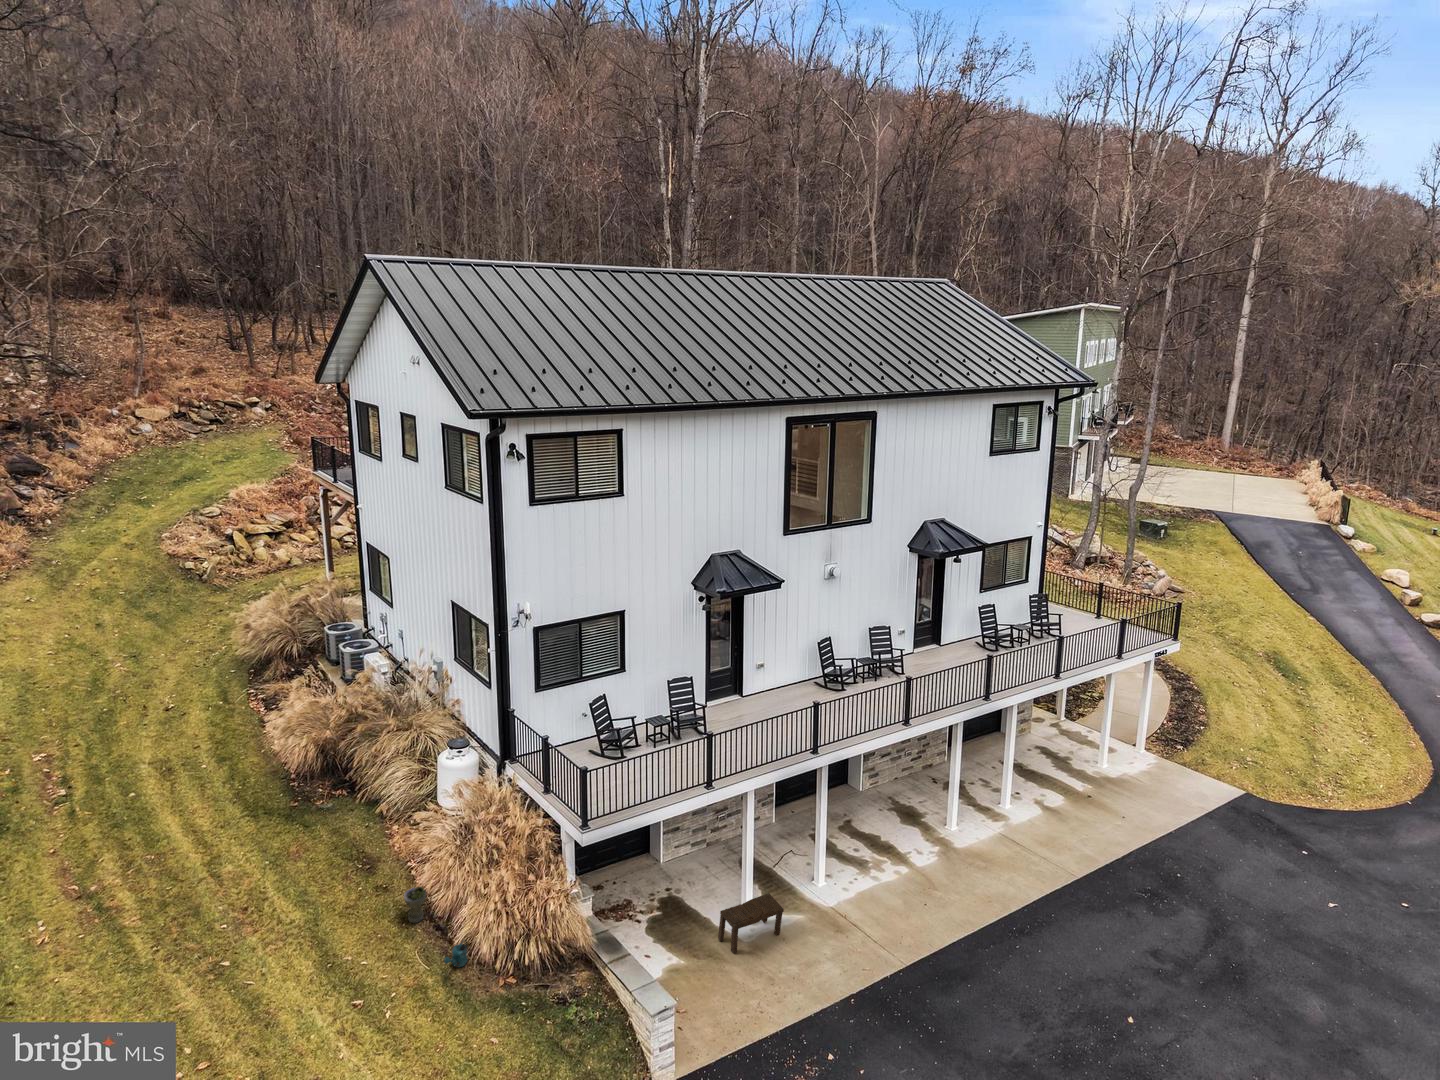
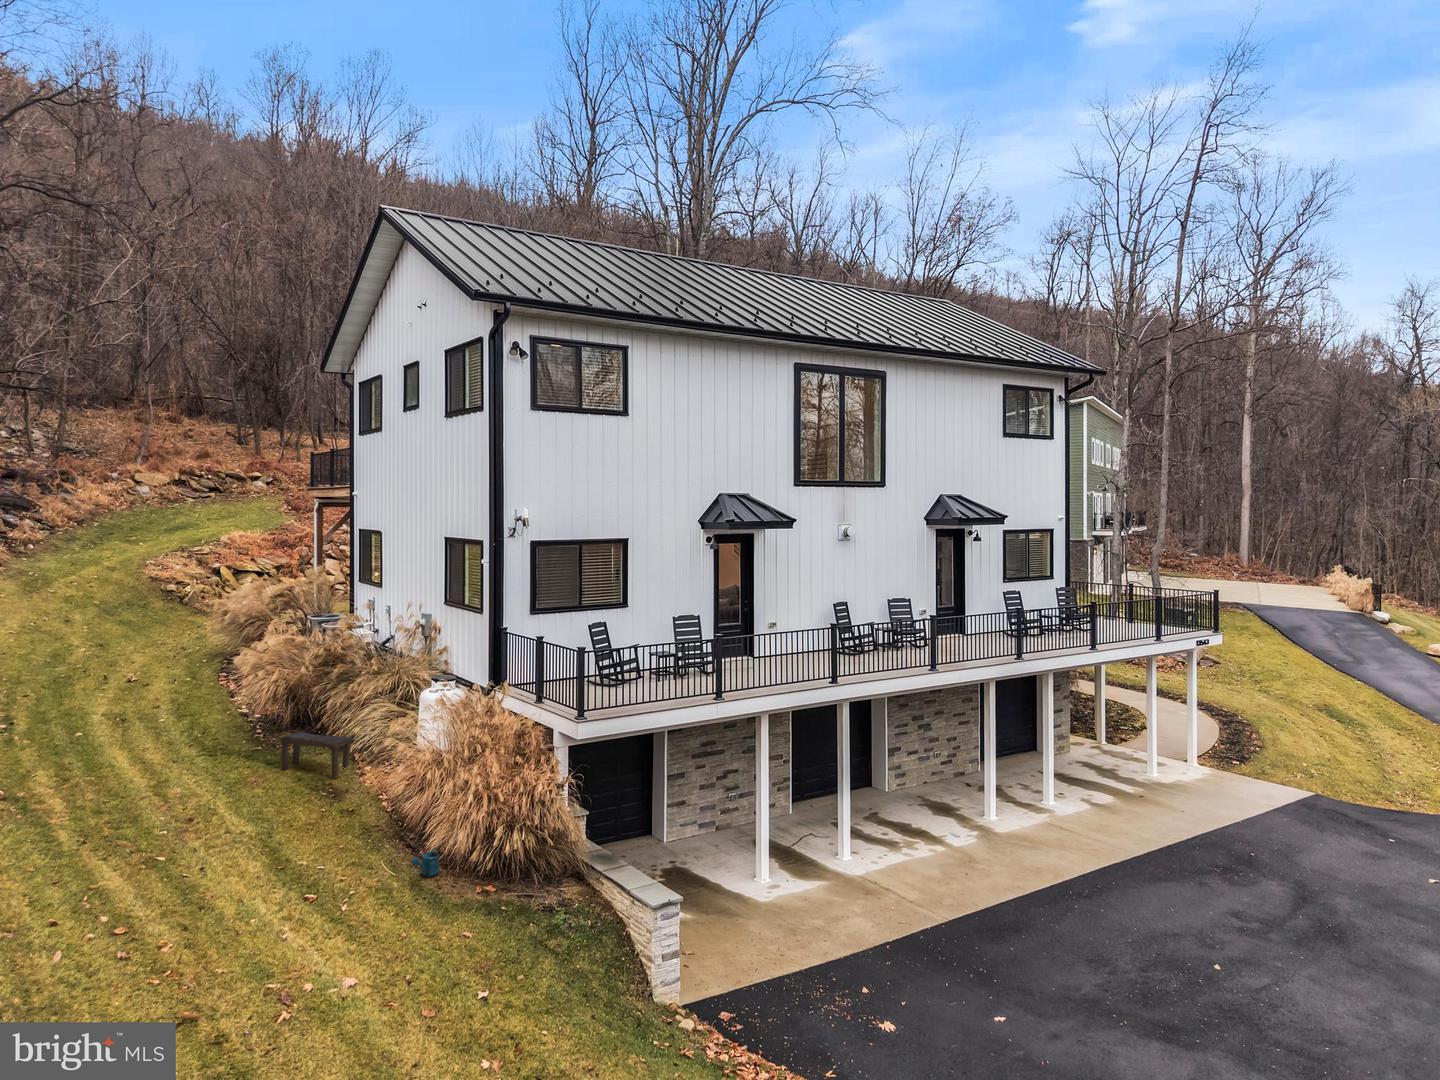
planter: present [404,886,426,923] -> none [372,801,397,843]
bench: present [718,893,784,954] -> present [281,732,352,778]

